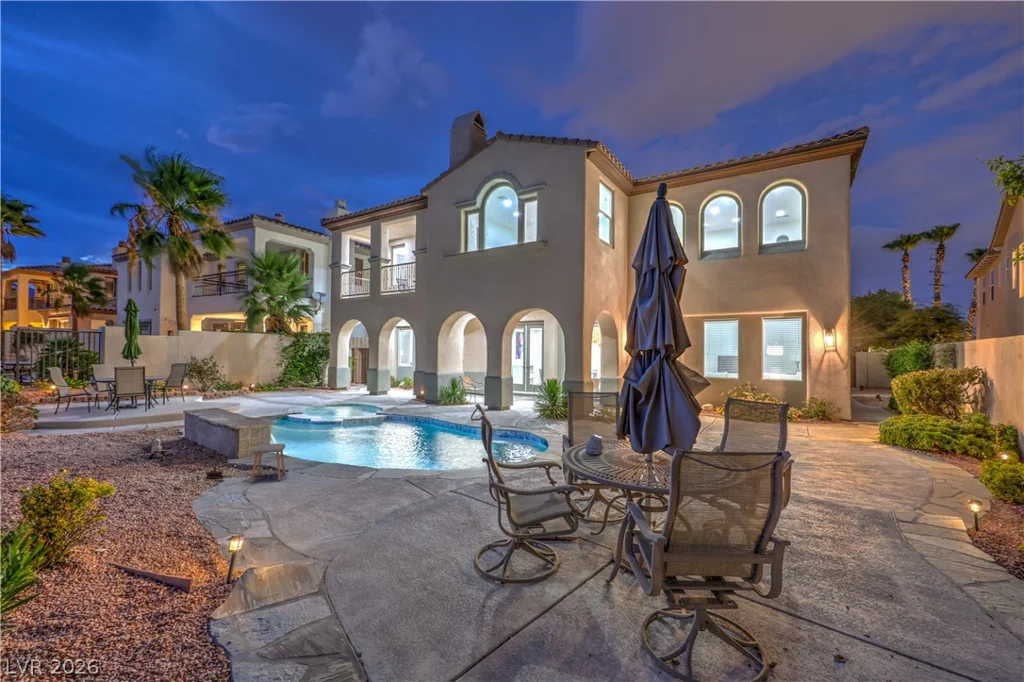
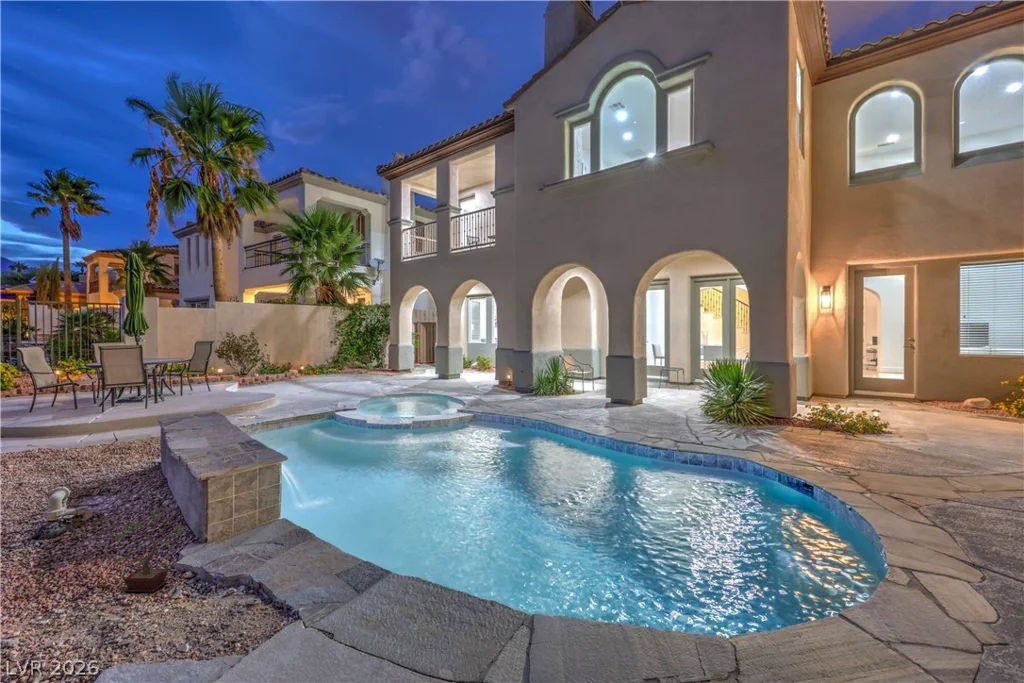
stool: present [251,444,285,483] -> none [214,509,304,621]

